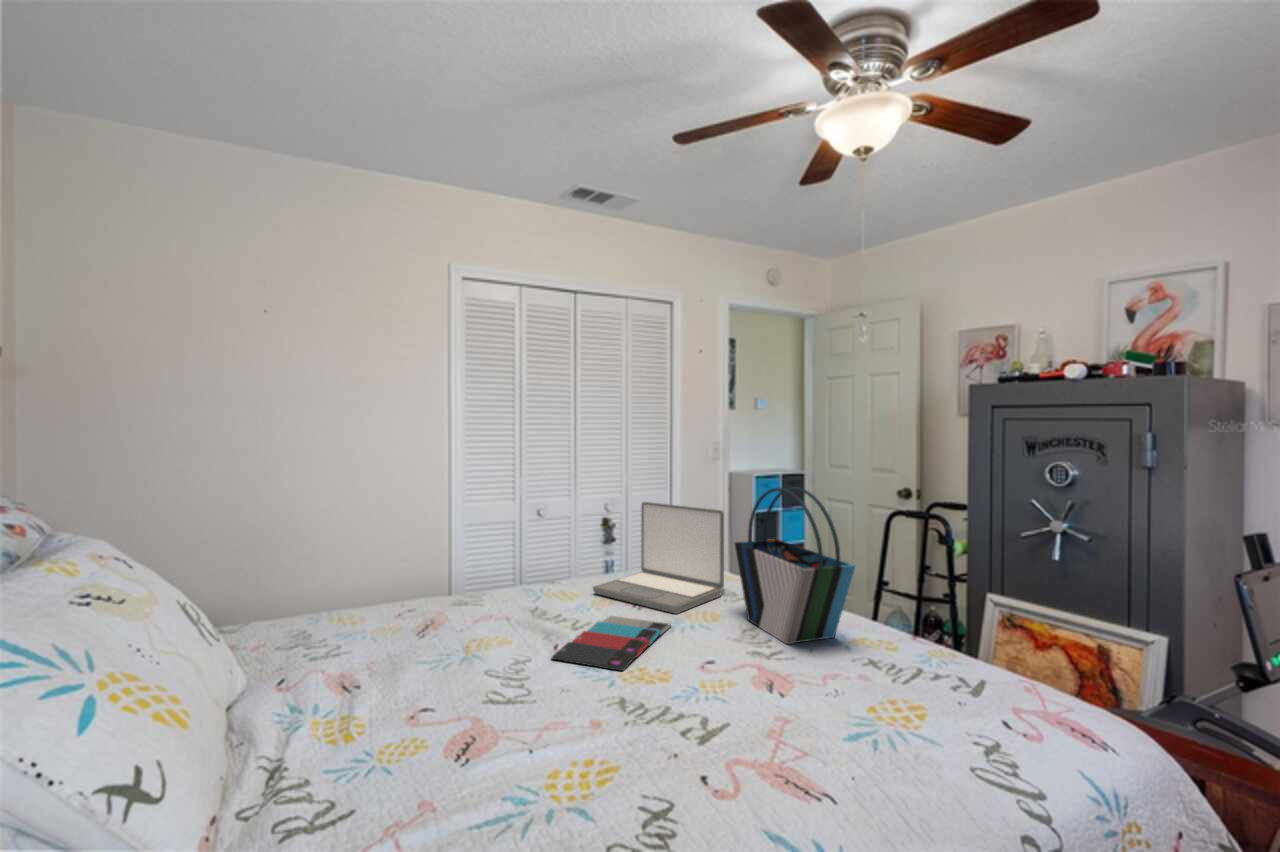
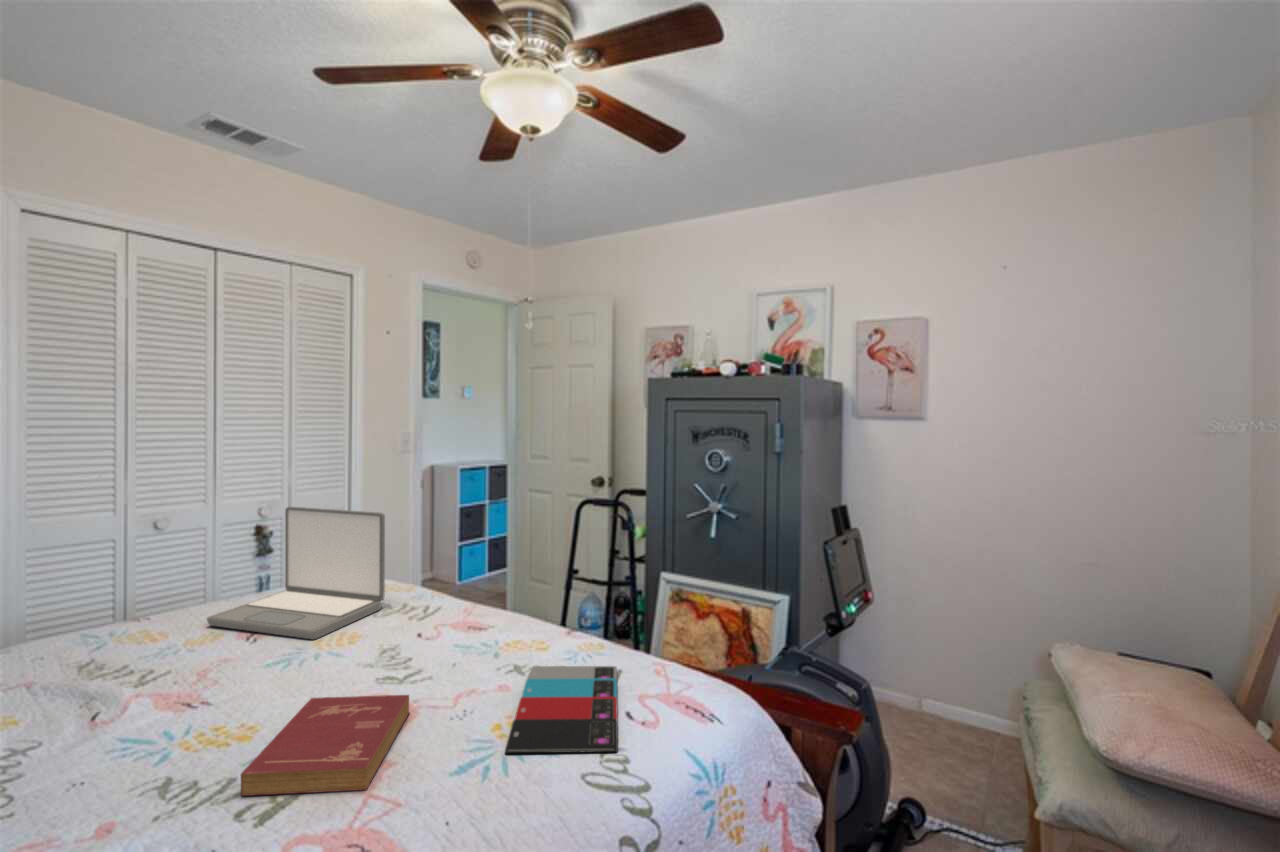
tote bag: present [735,487,855,644] -> none [389,485,512,660]
smartphone: present [552,616,671,671] -> present [505,666,618,753]
book: none [668,658,779,738] -> present [241,695,409,796]

